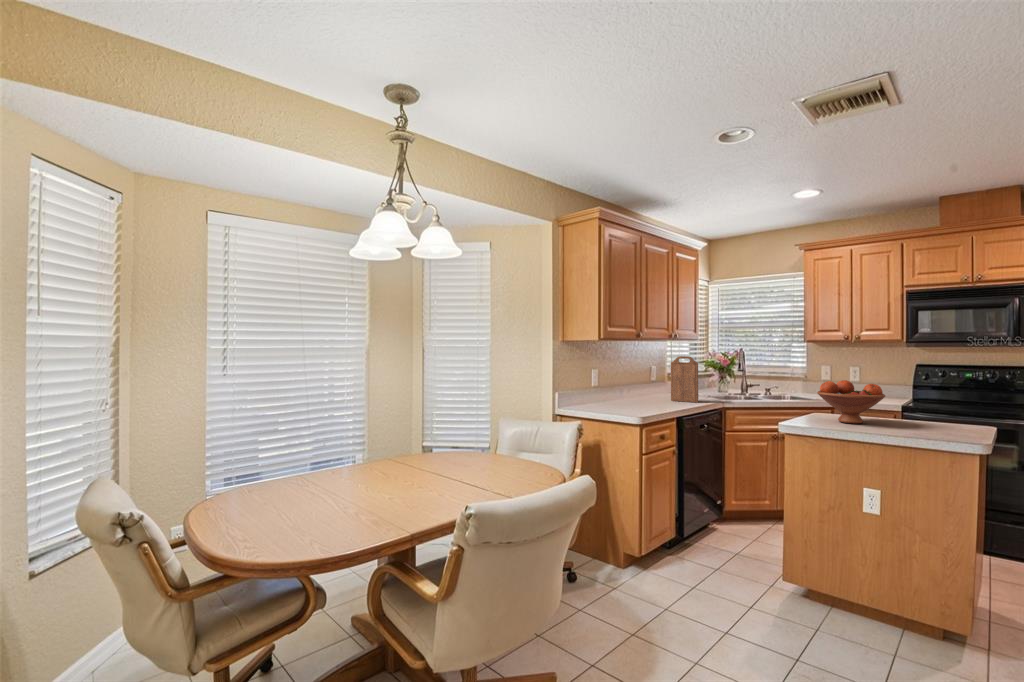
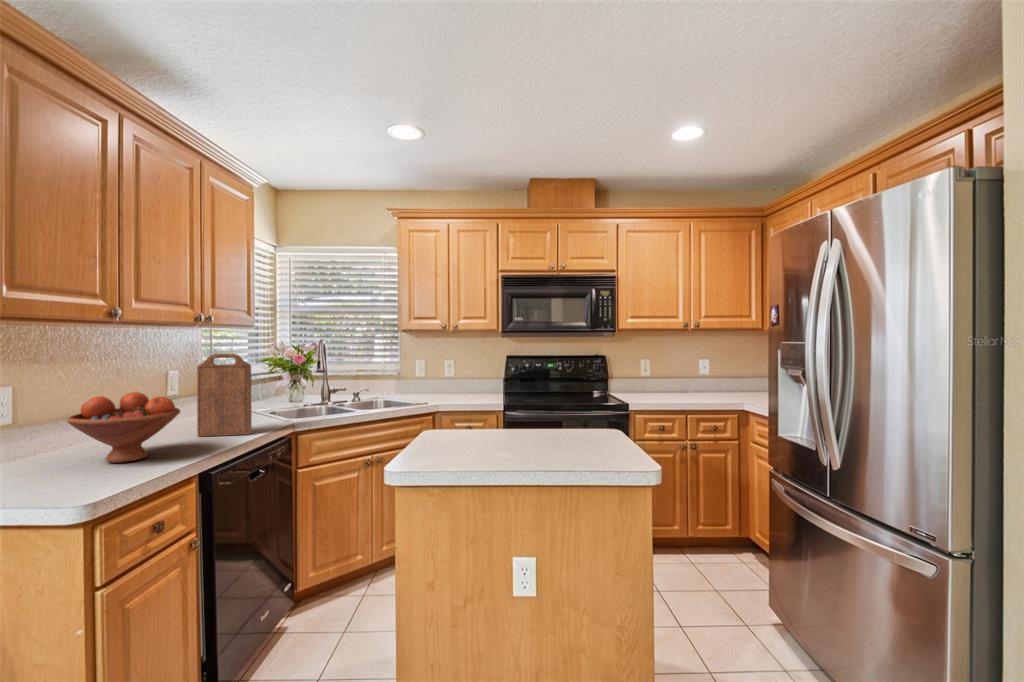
fruit bowl: present [817,380,885,424] -> present [67,392,180,463]

